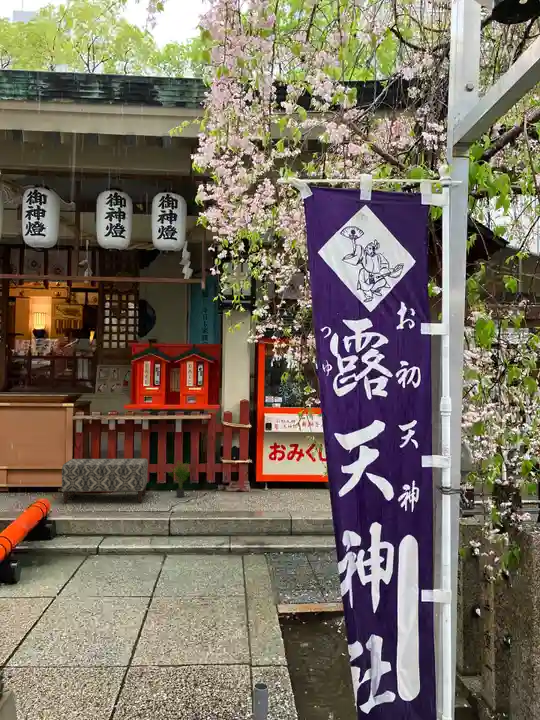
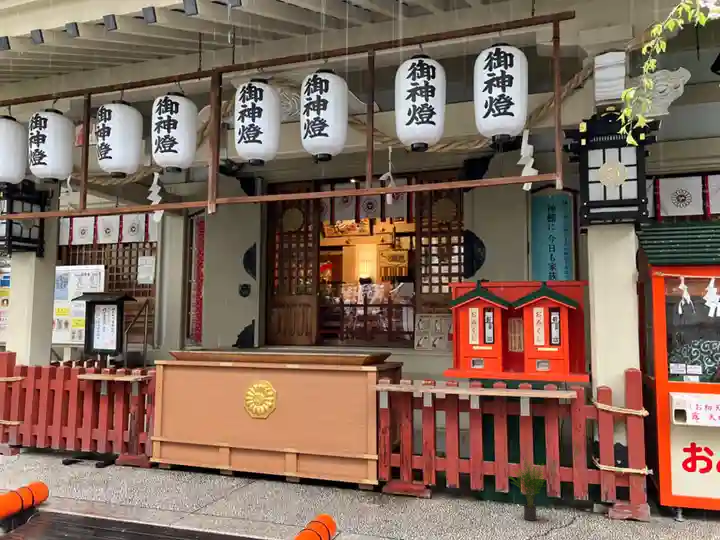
bench: present [62,458,148,503] -> none [357,445,479,522]

